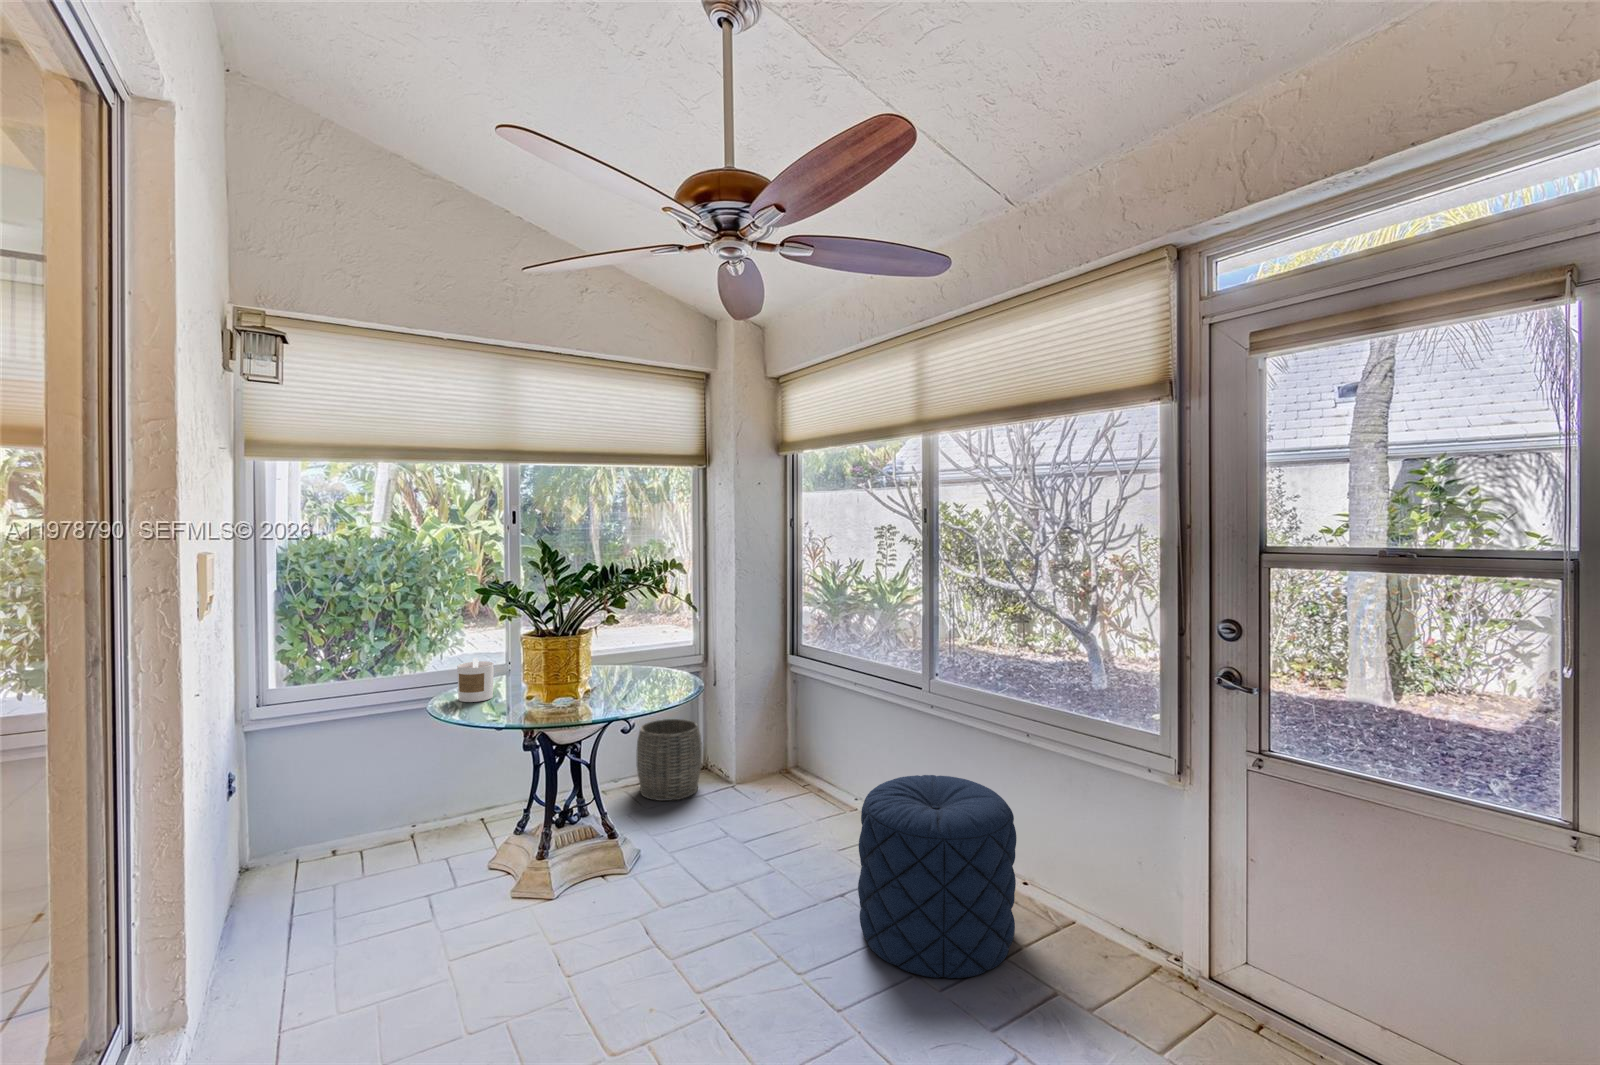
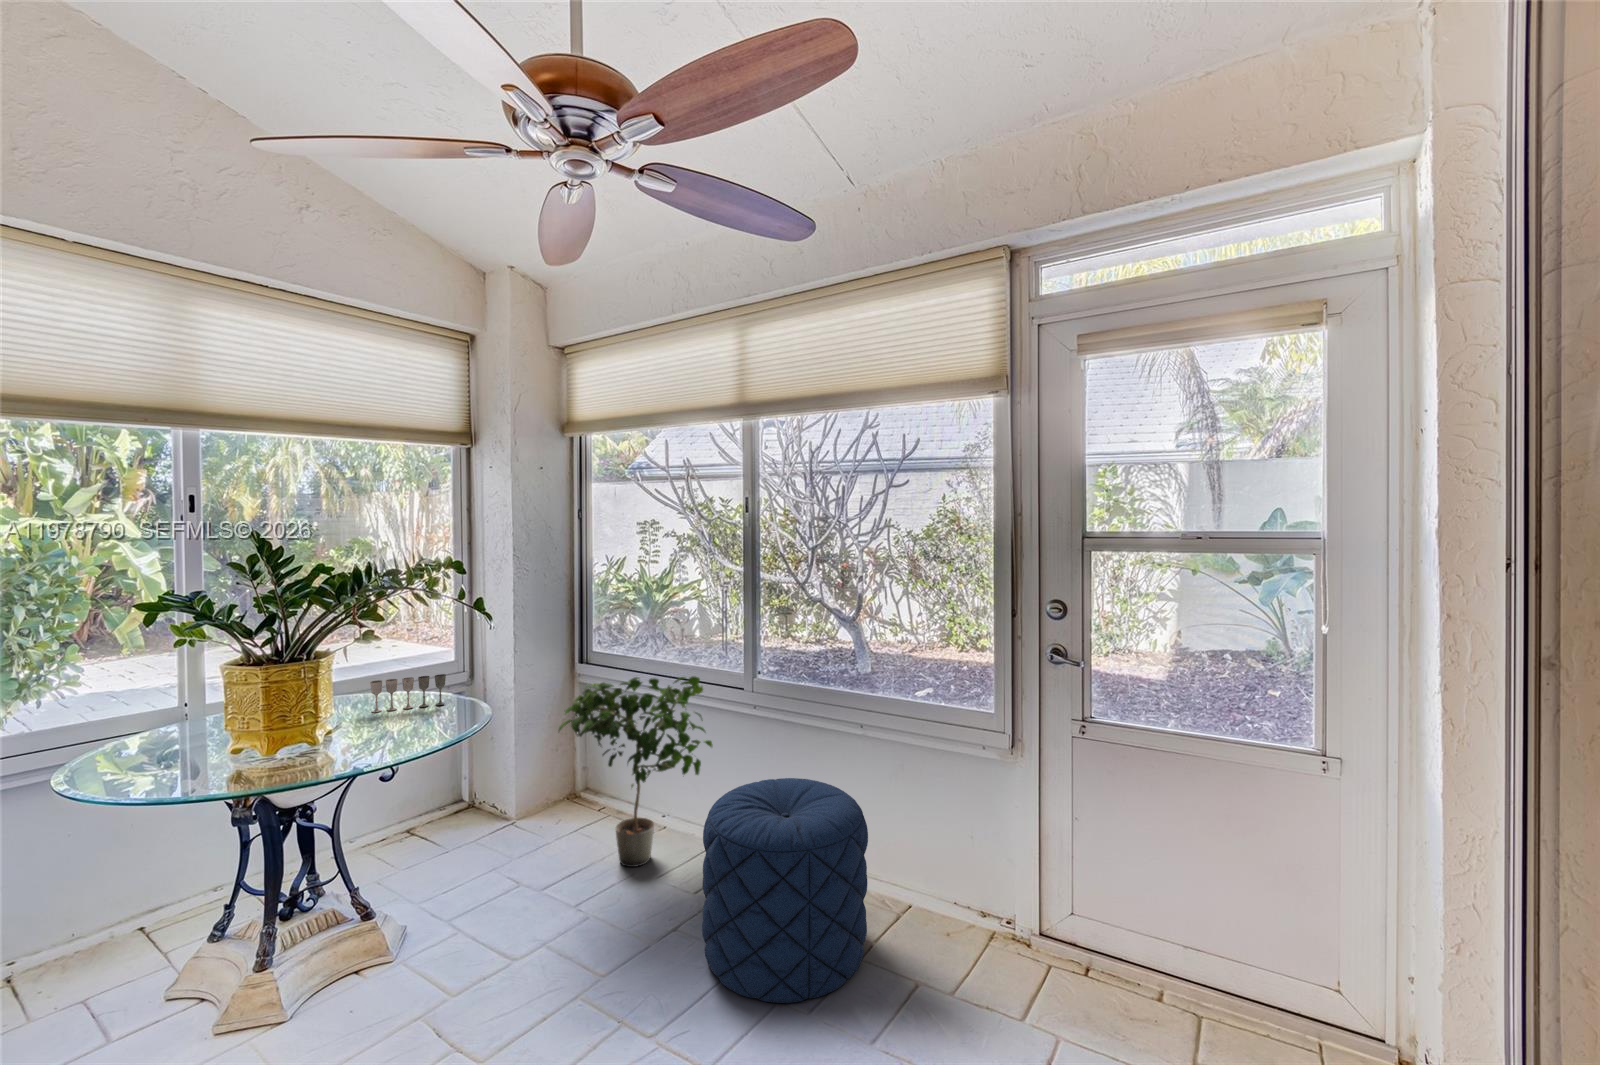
wine glass: none [619,654,673,680] -> present [370,674,446,713]
candle: present [457,658,494,702] -> none [107,704,174,771]
potted plant: none [760,671,898,841] -> present [559,676,712,867]
woven basket: present [637,719,702,801] -> none [384,750,472,854]

